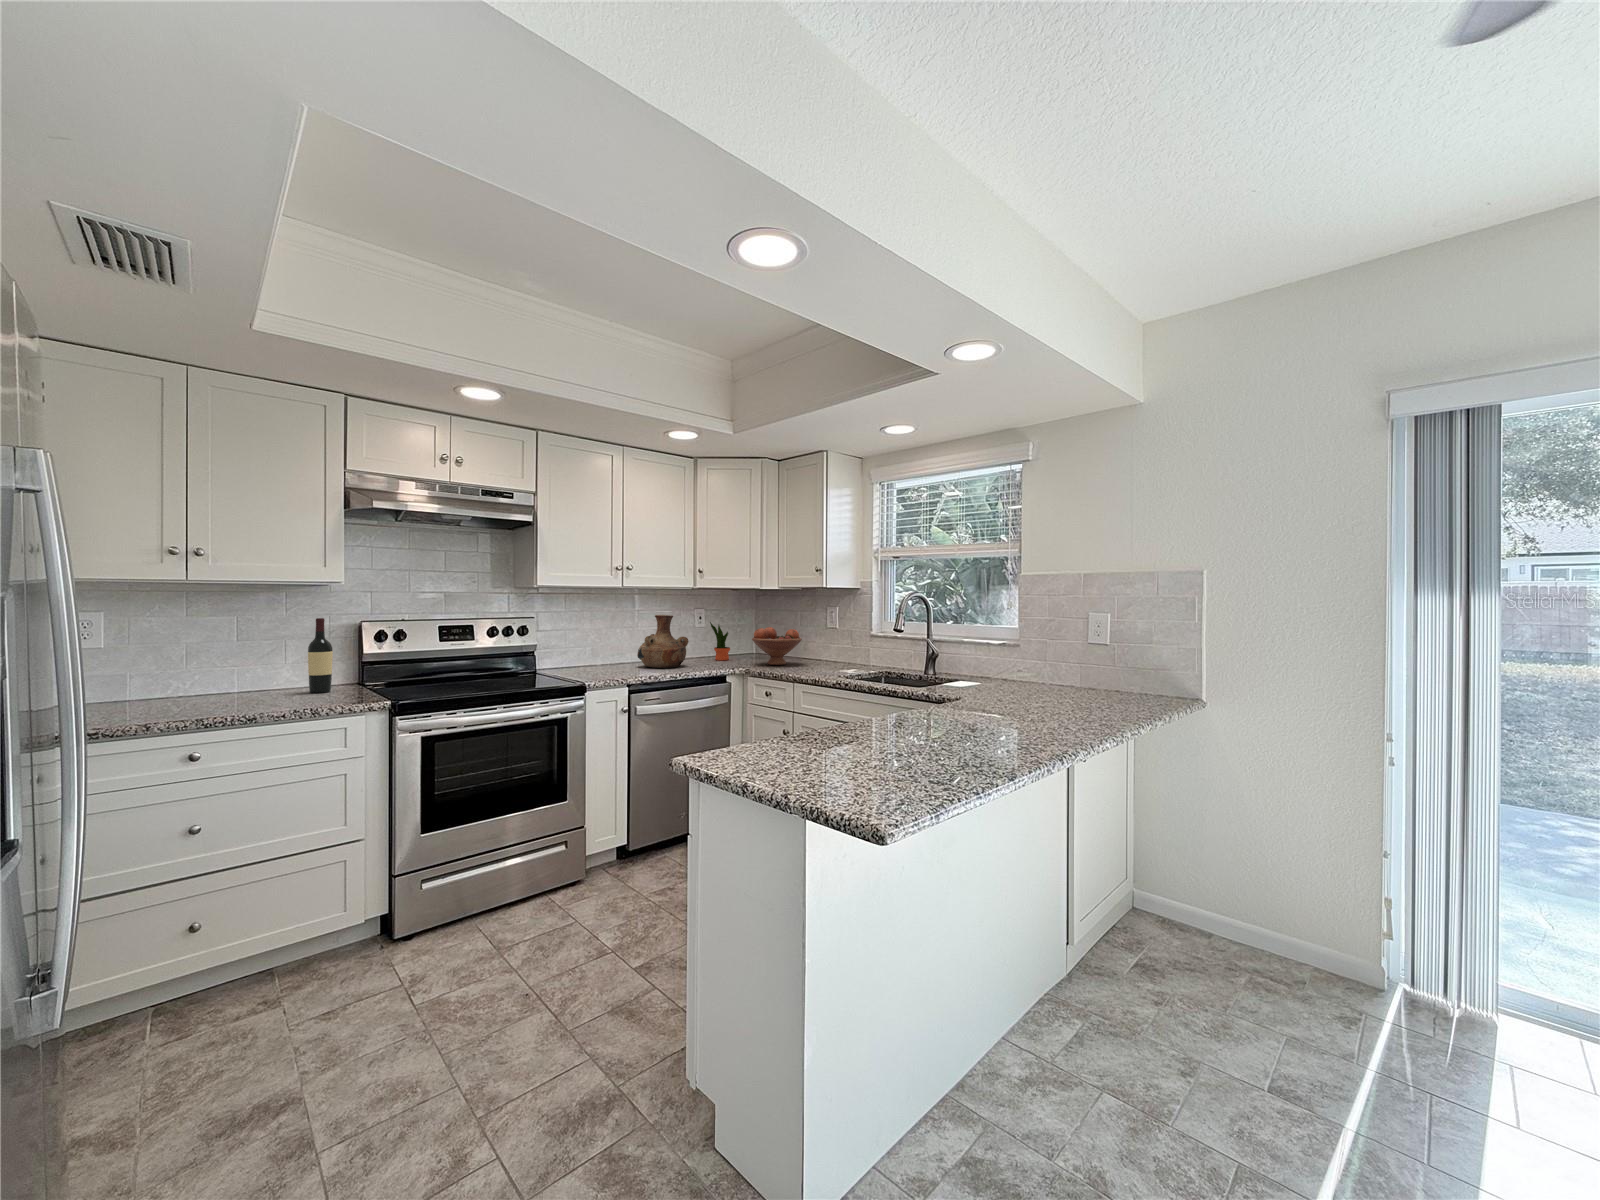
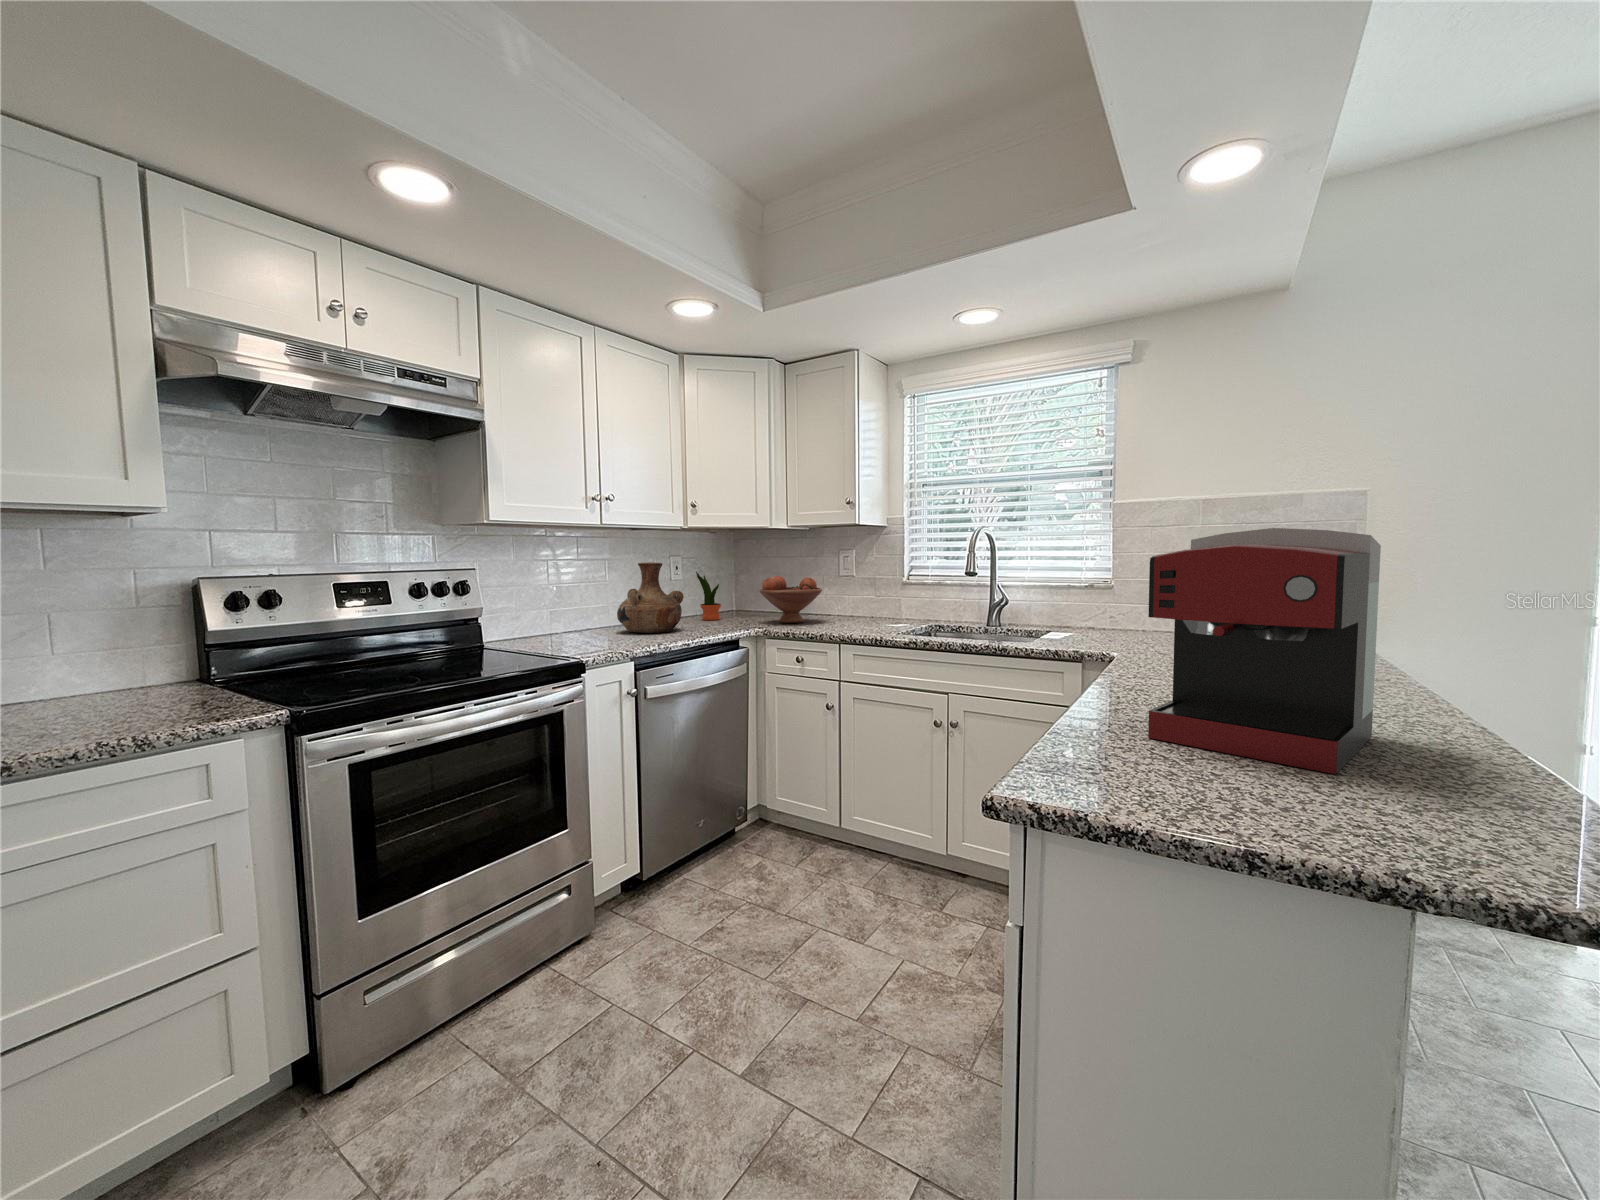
coffee maker: none [819,614,963,764] -> present [1148,528,1381,774]
wine bottle: present [308,618,333,693] -> none [103,572,156,703]

